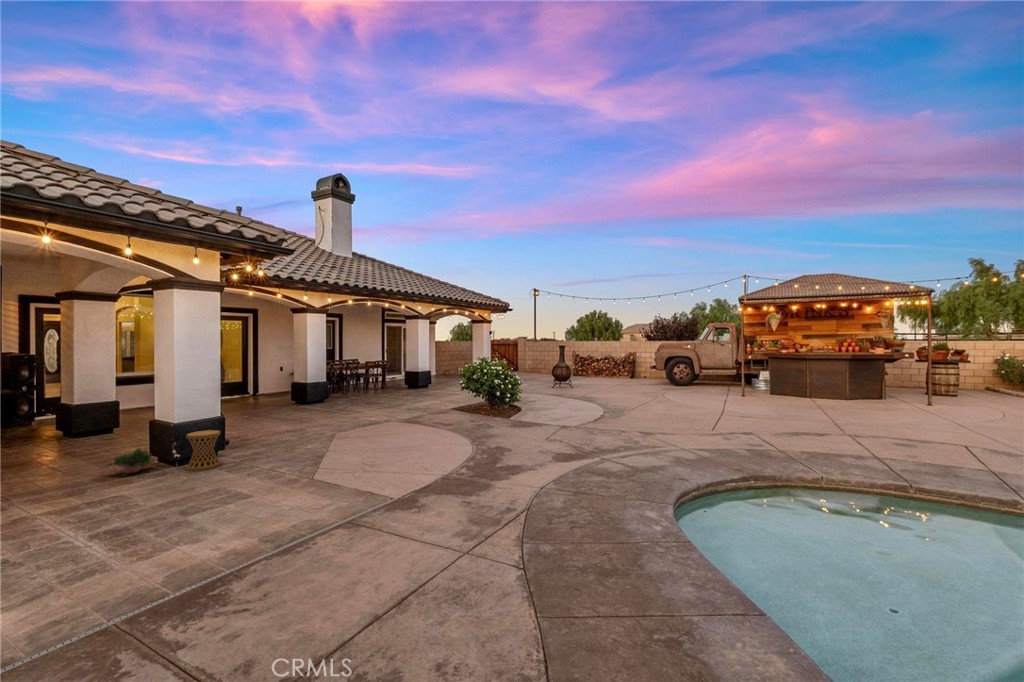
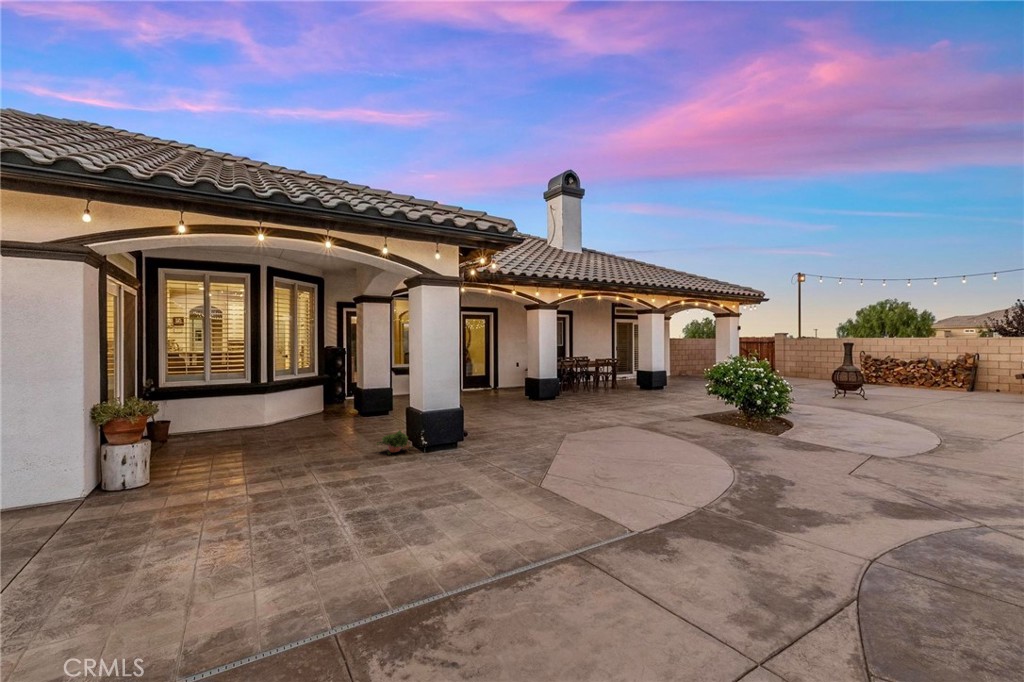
side table: present [186,430,220,471] -> none [433,420,460,458]

